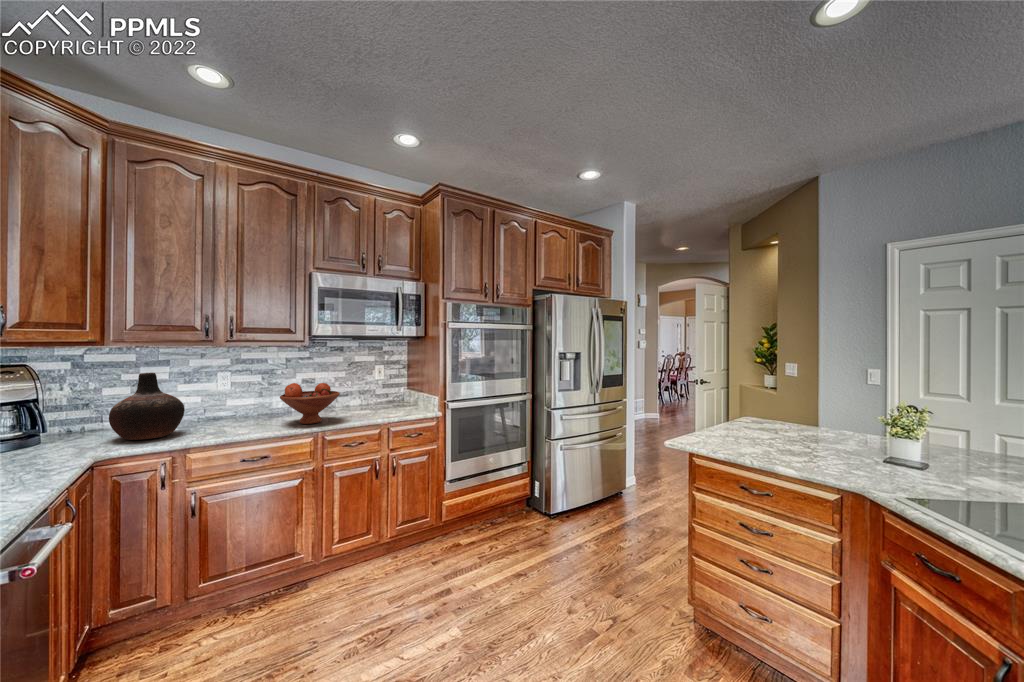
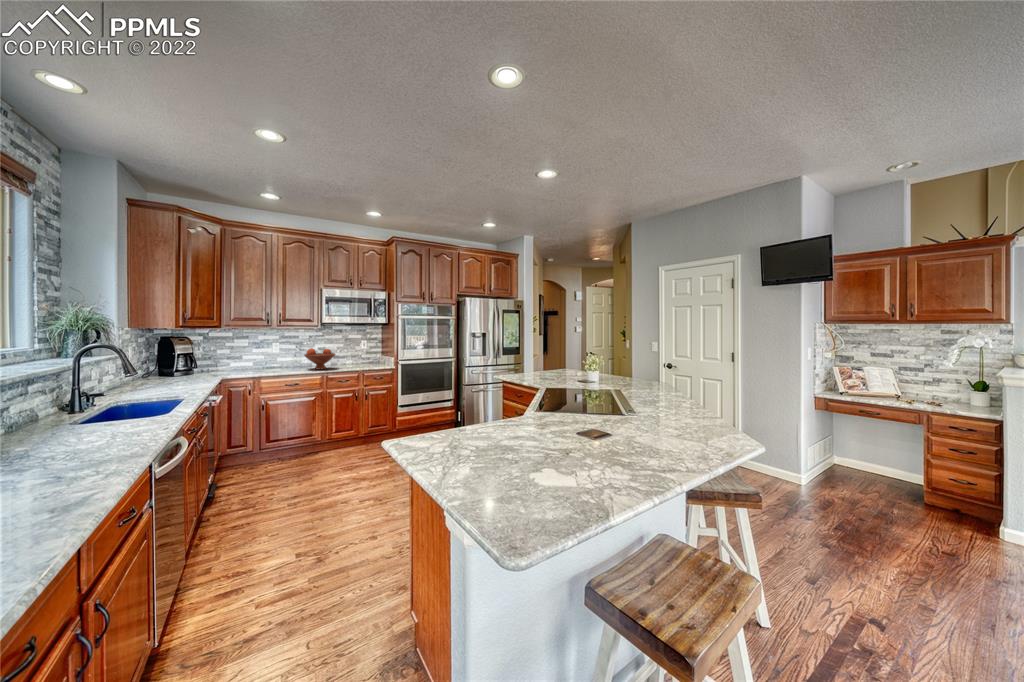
vase: present [109,373,185,440] -> none [225,341,258,372]

